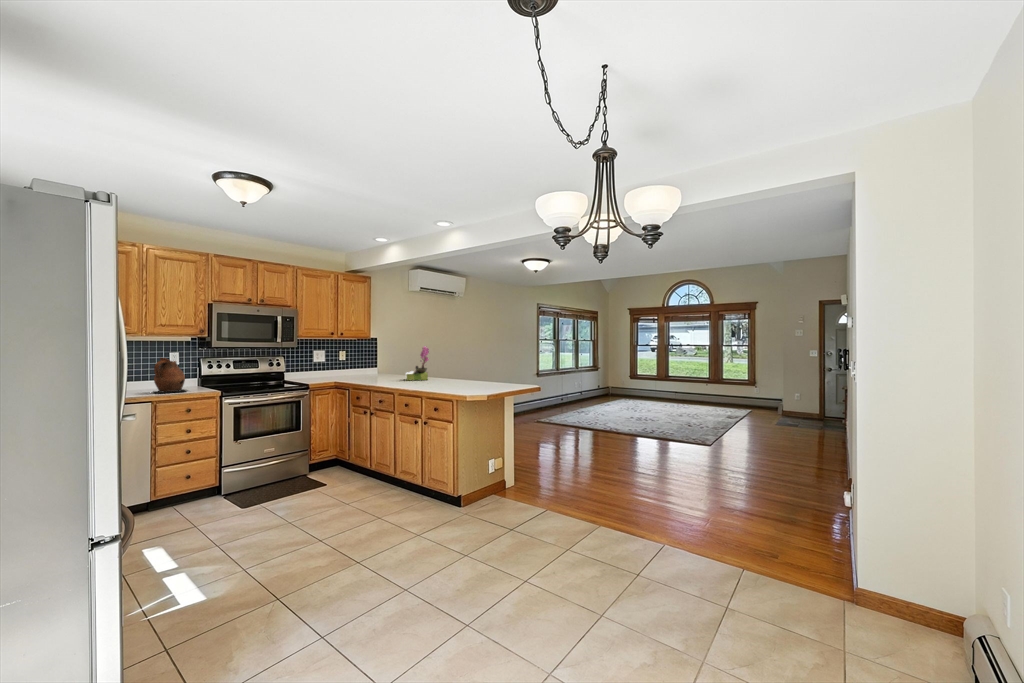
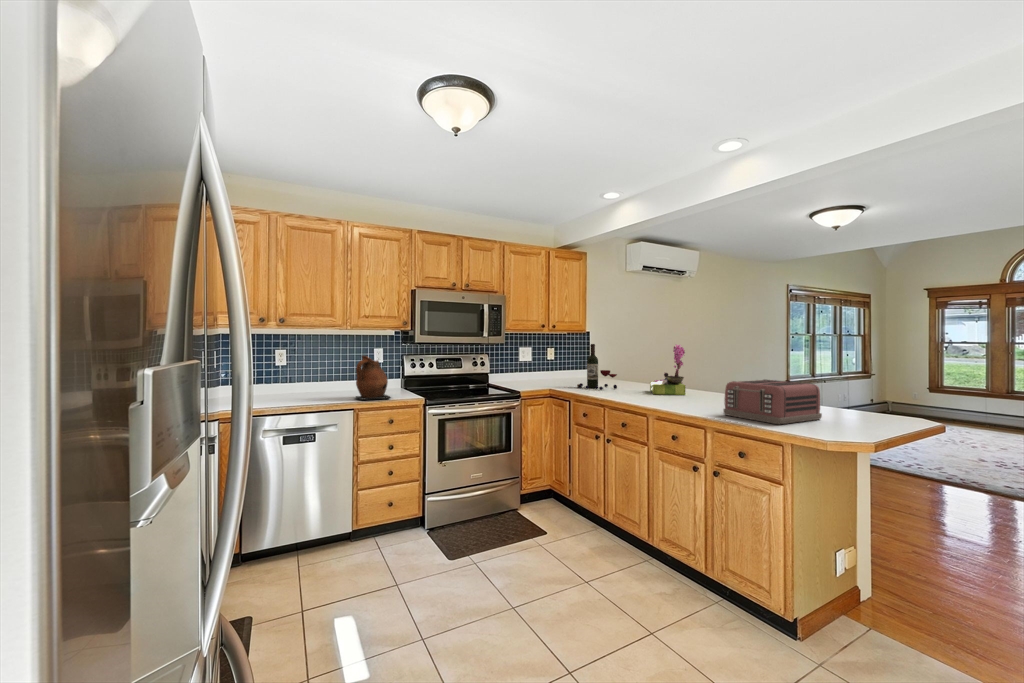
wine bottle: none [356,347,386,380] -> present [577,344,617,390]
toaster: none [432,366,484,390] -> present [723,380,822,424]

